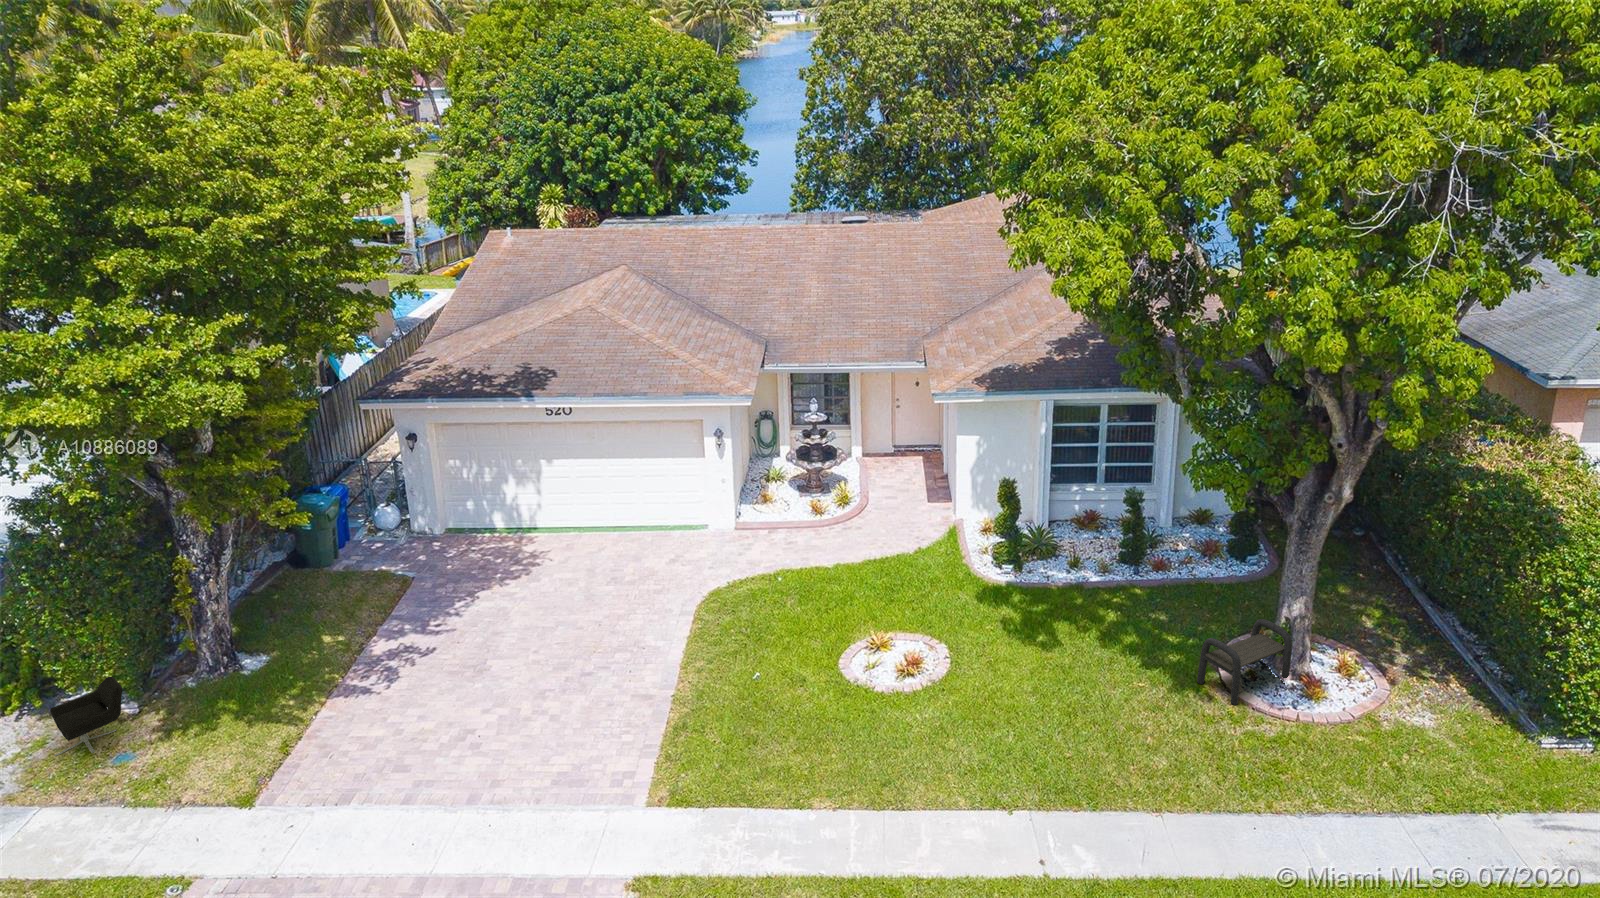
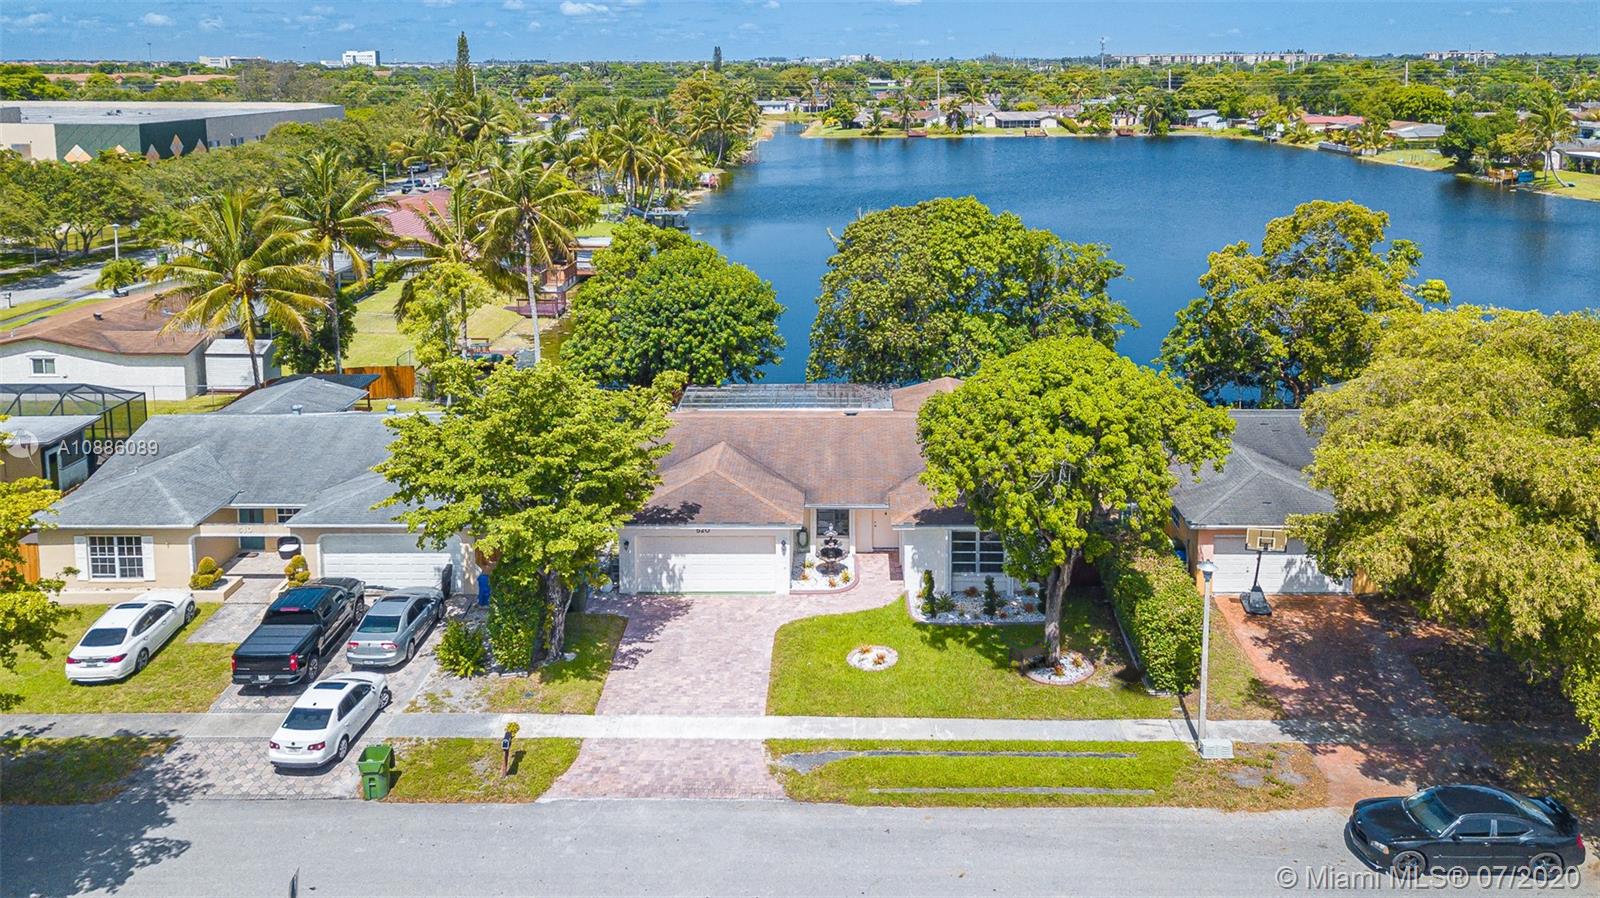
lounge chair: present [50,677,122,756] -> present [1113,665,1147,686]

